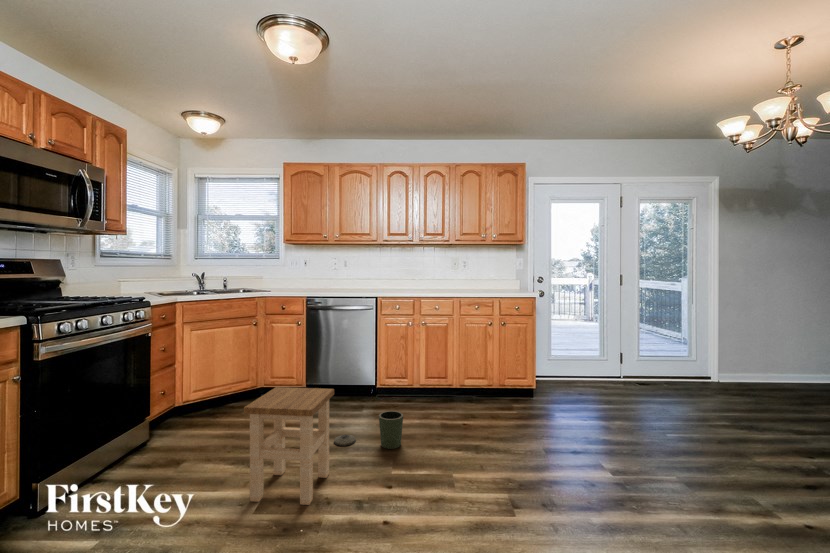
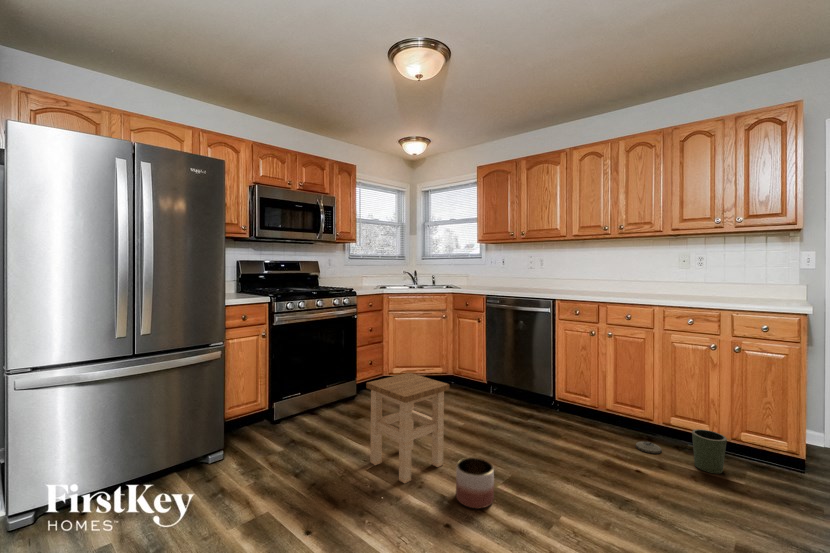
trash can: present [334,411,403,449] -> present [636,429,727,474]
planter: none [366,451,401,499] -> present [456,457,494,509]

